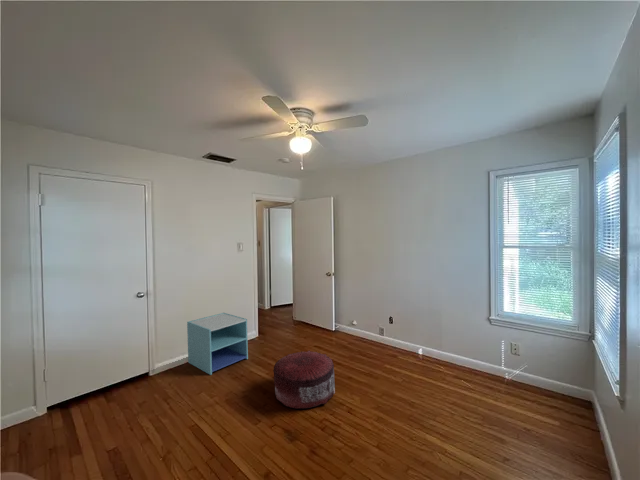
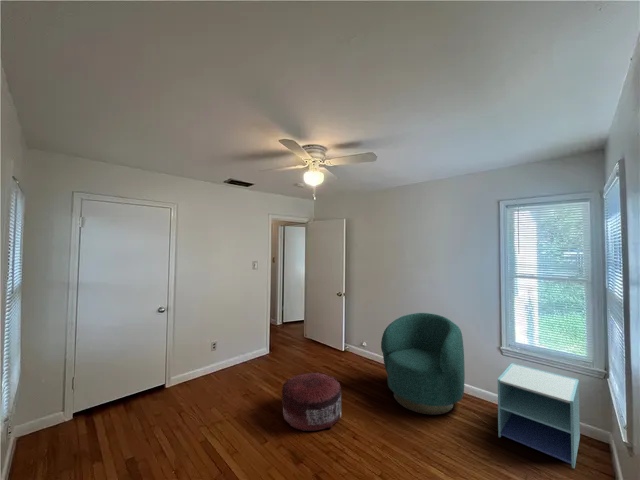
armchair: none [372,288,455,386] -> present [381,313,465,415]
nightstand: present [187,313,248,375] -> present [498,363,580,468]

